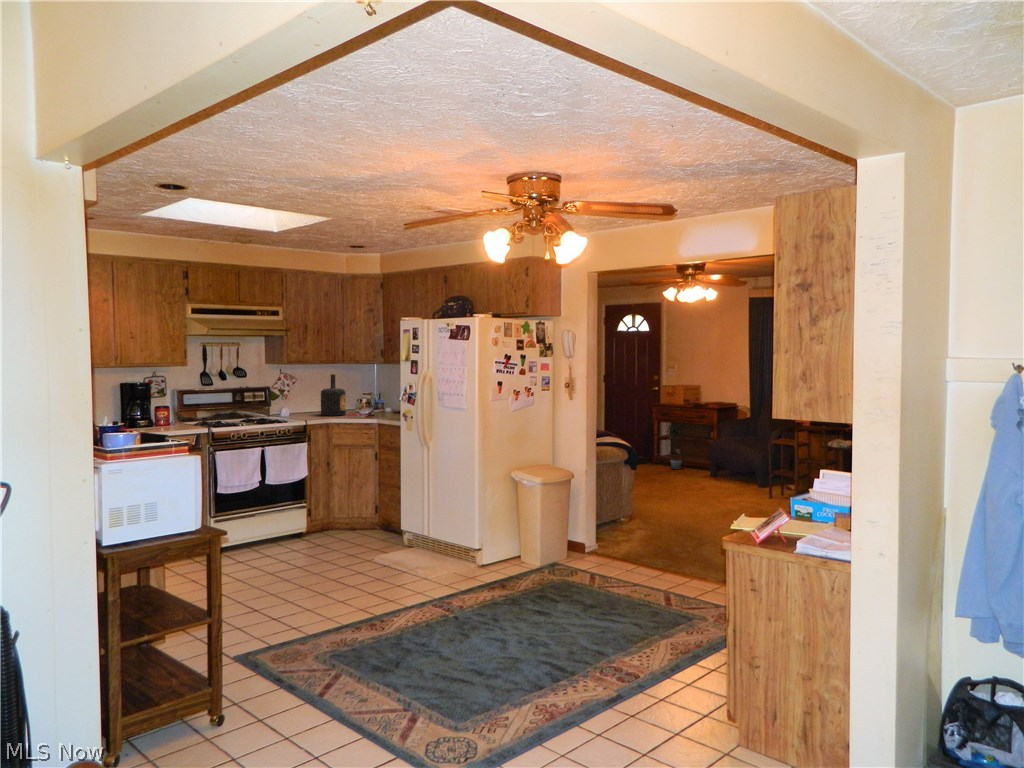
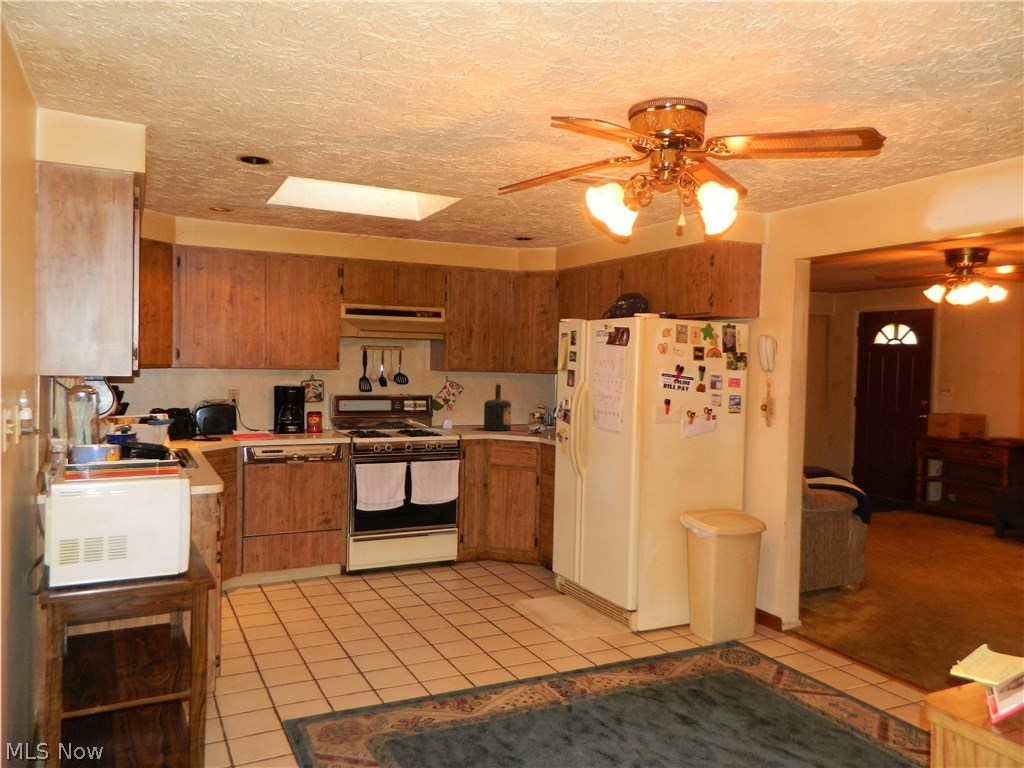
potted plant: present [668,423,687,469] -> none [933,458,965,522]

